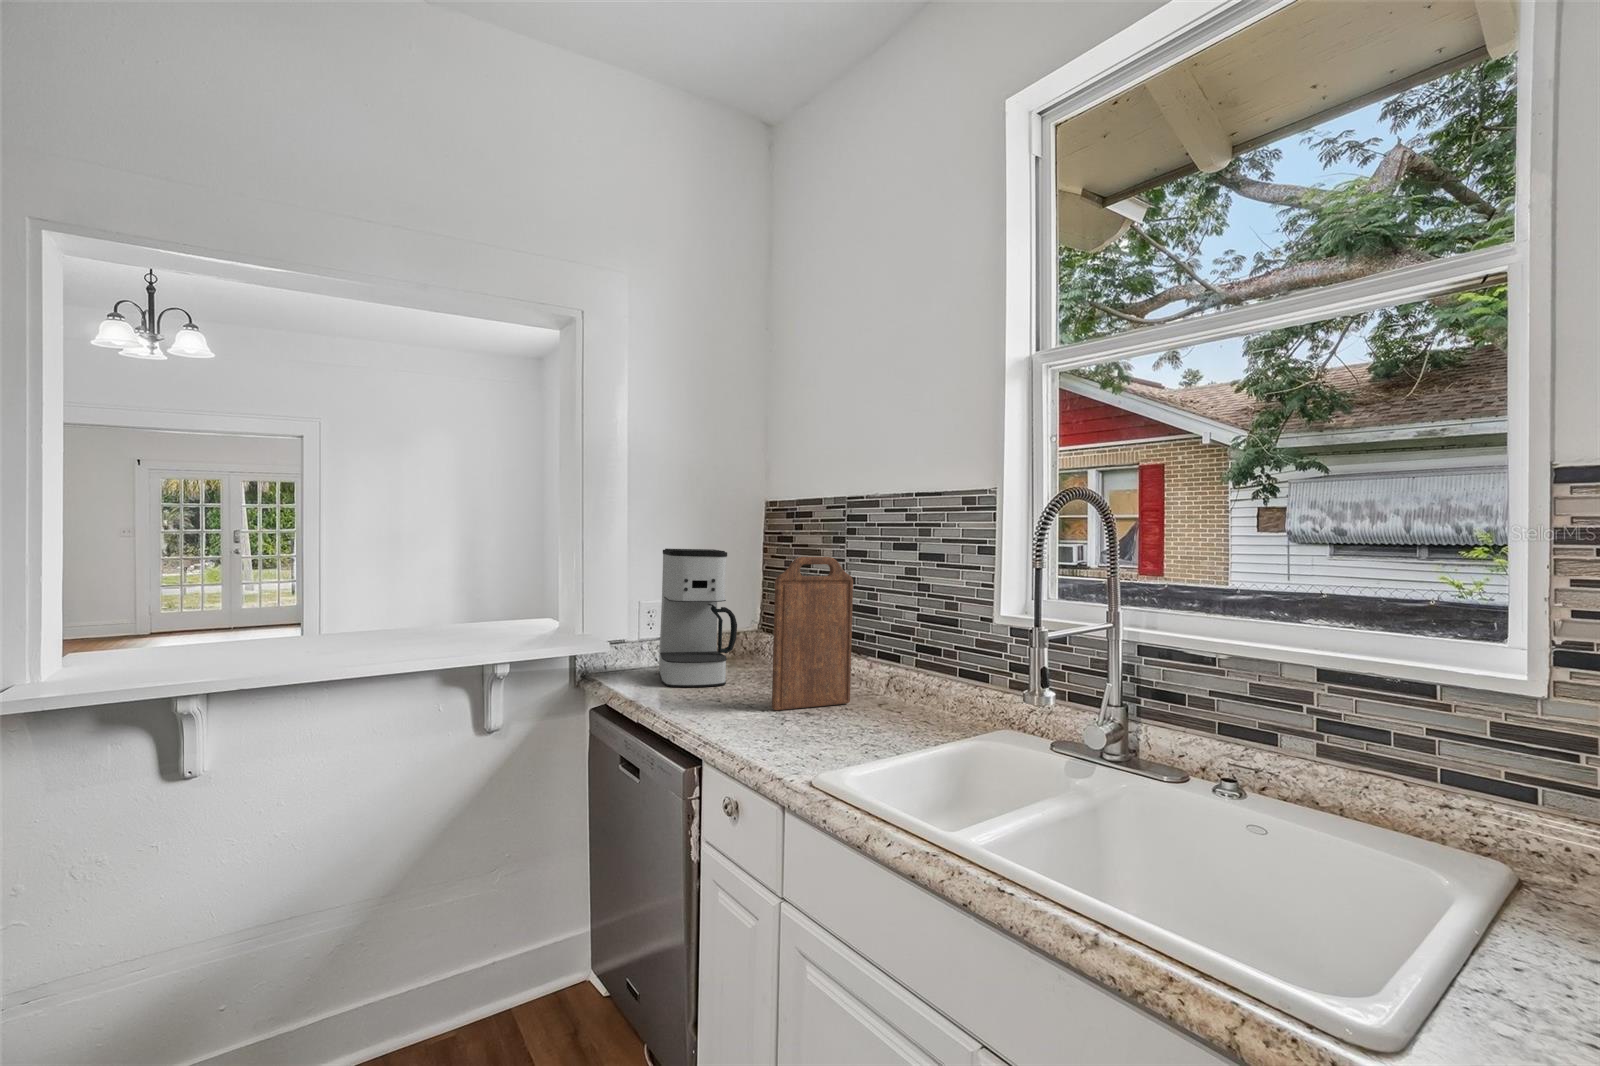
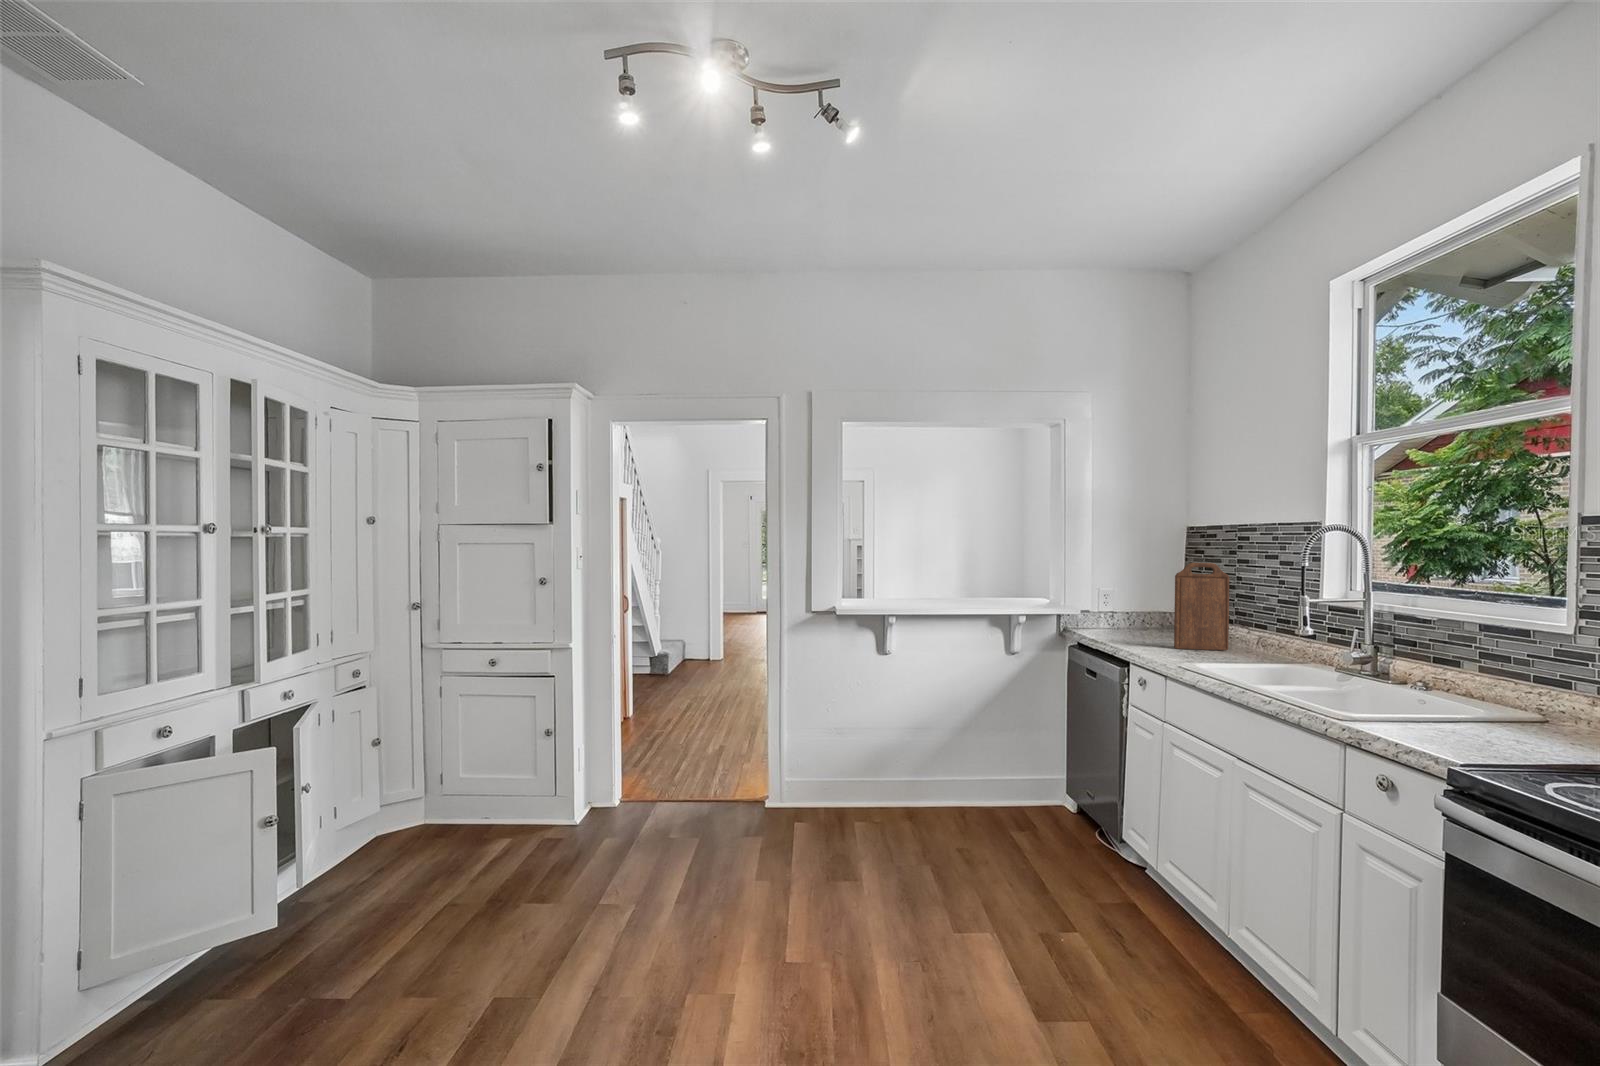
coffee maker: present [659,549,737,687] -> none [1110,558,1159,638]

